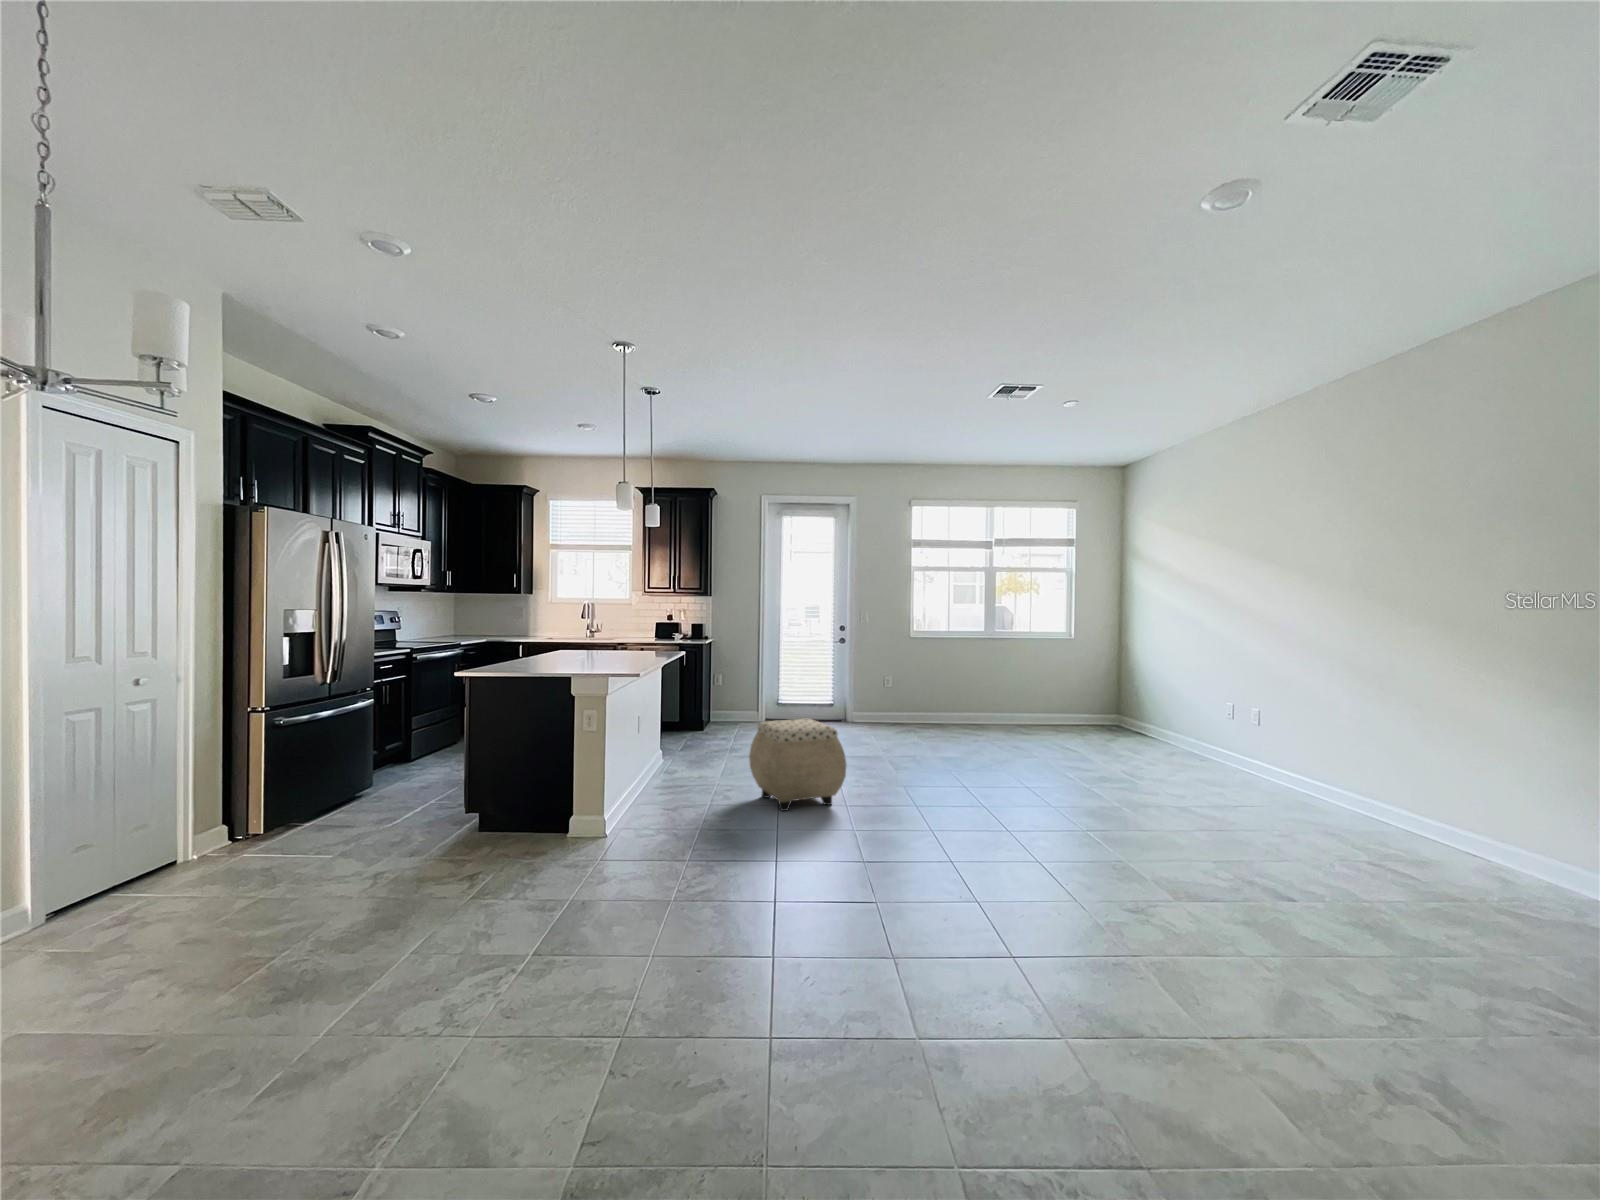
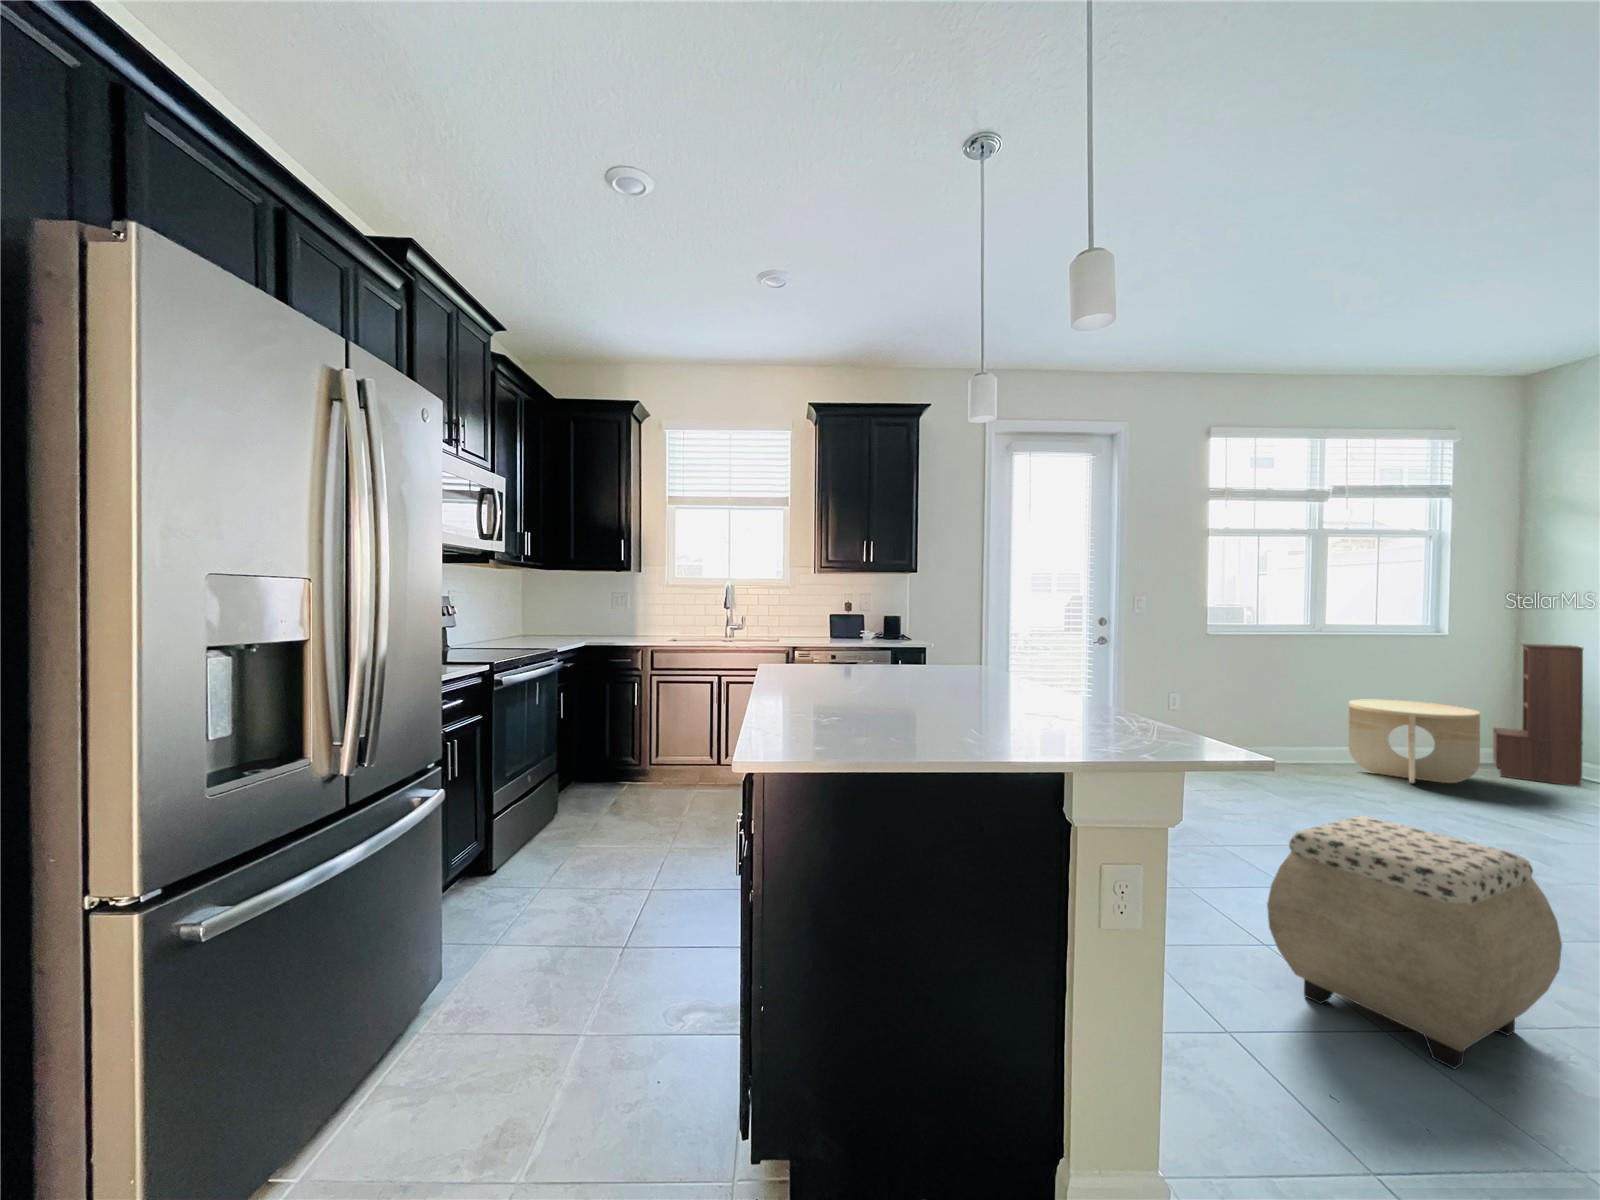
bookshelf: none [1086,644,1136,735] -> present [1493,644,1583,786]
side table: none [995,680,1061,732] -> present [1349,699,1480,783]

